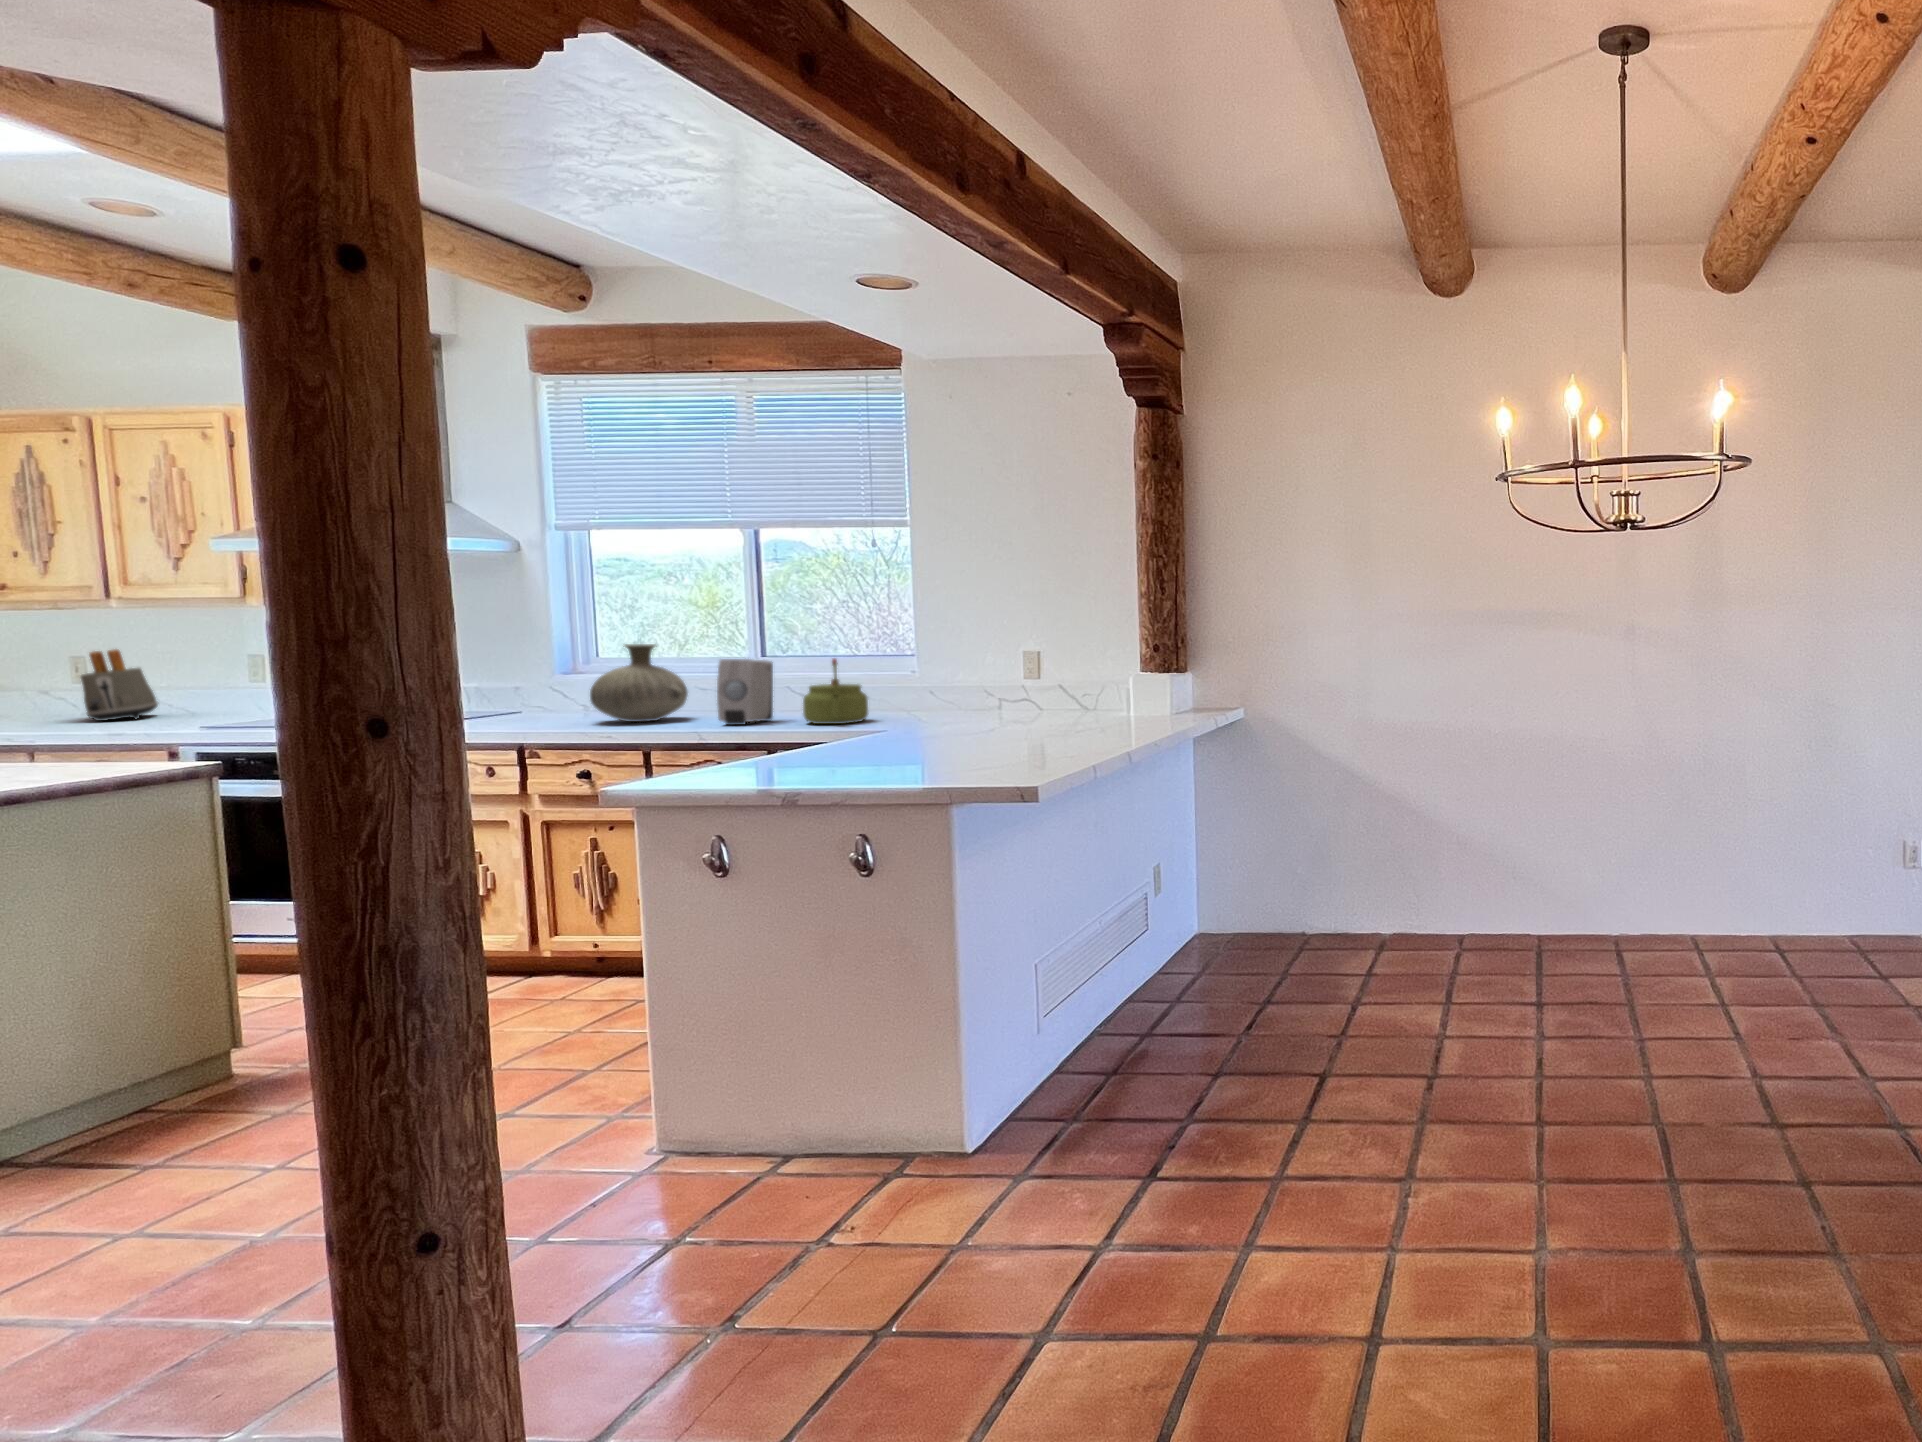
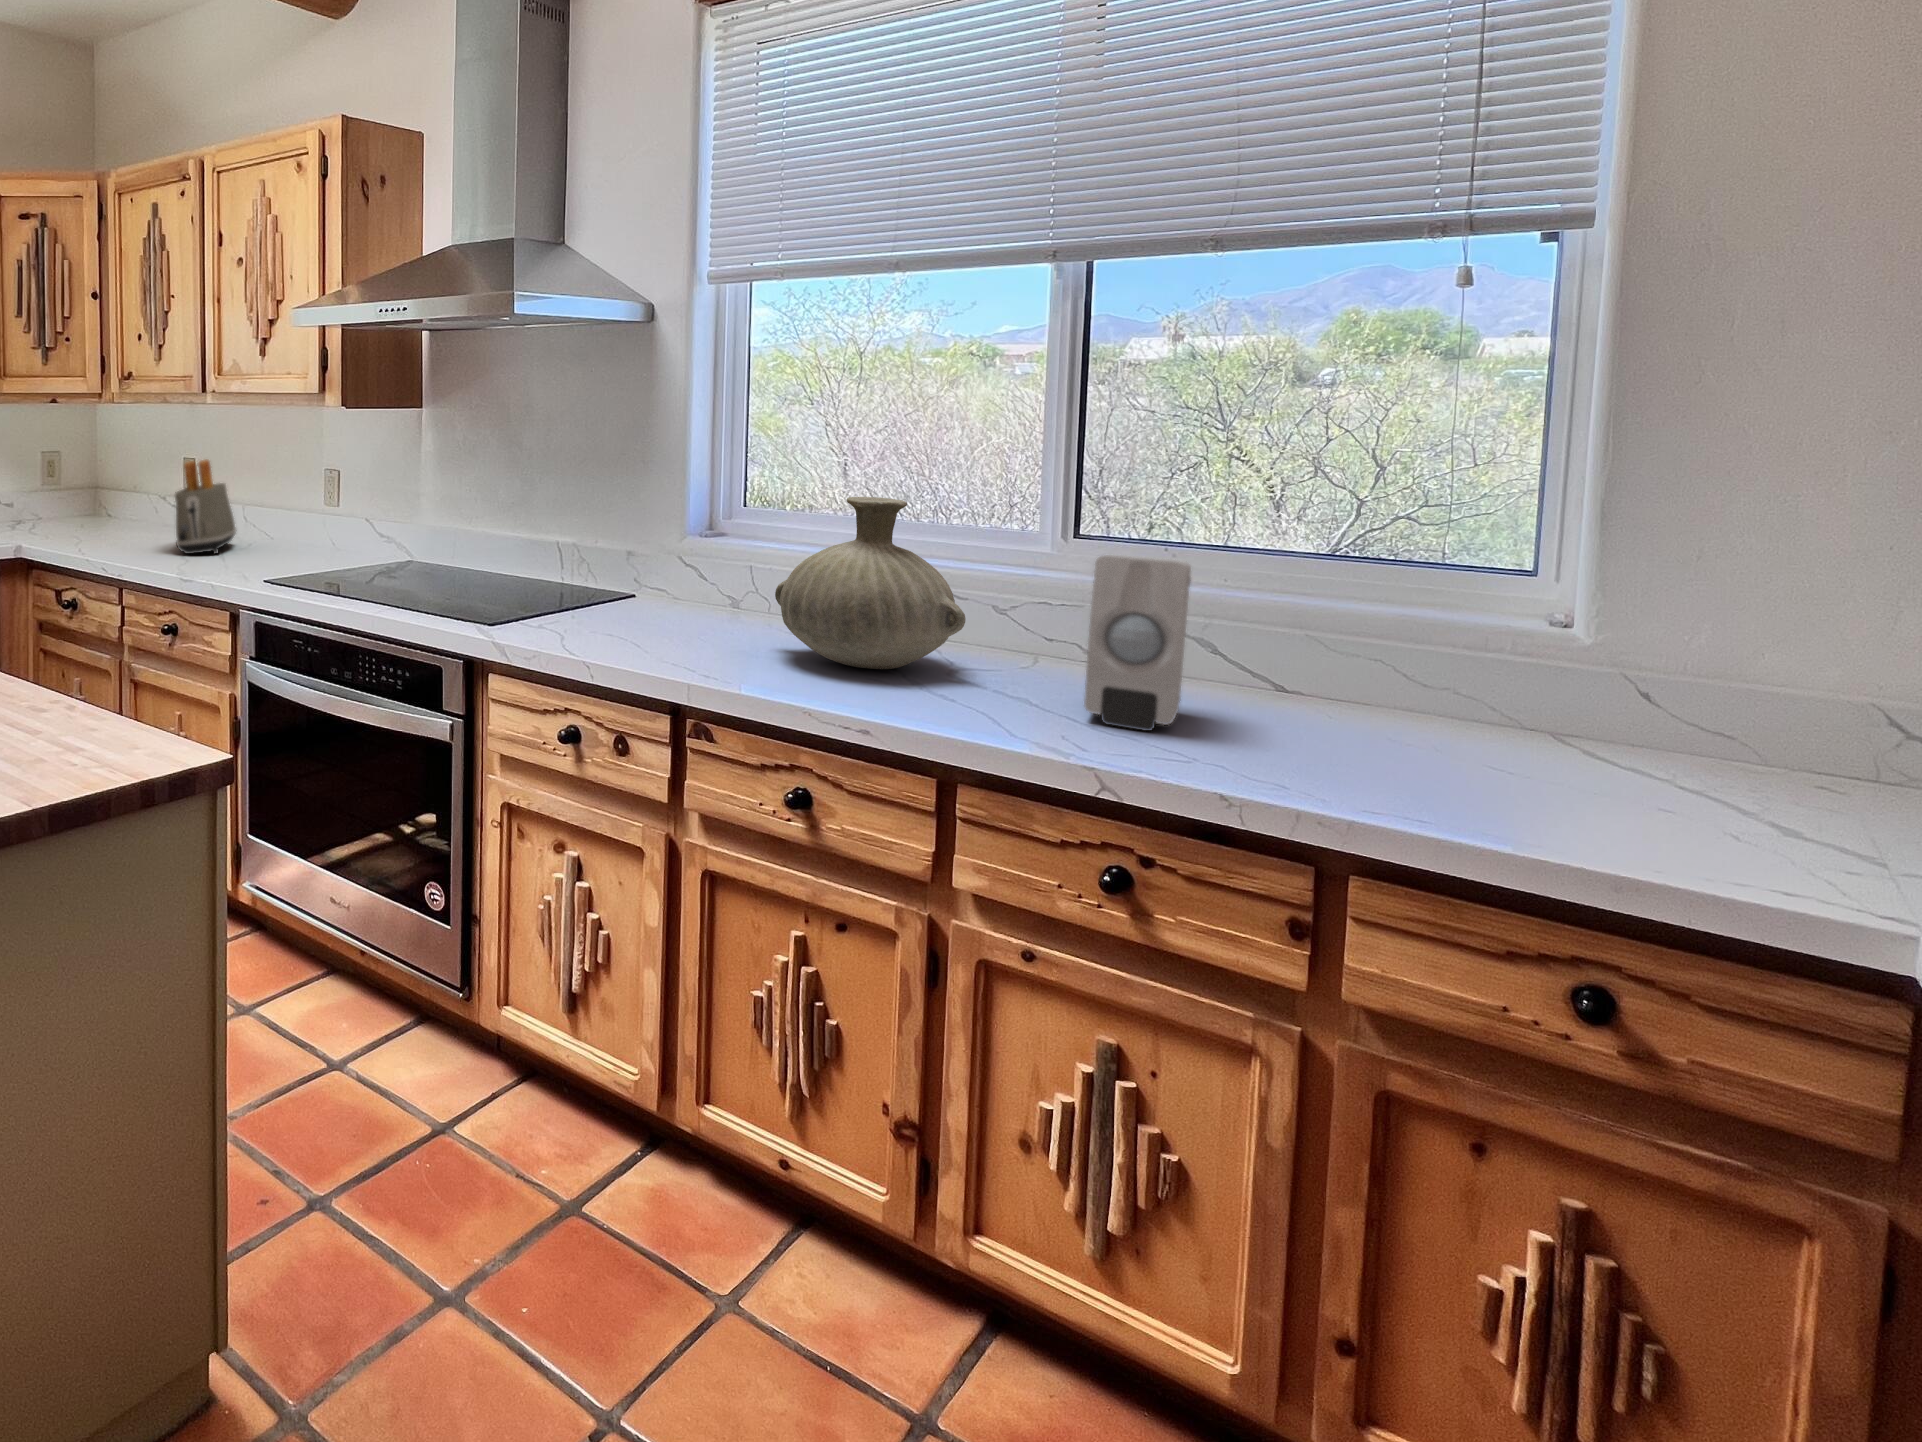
kettle: present [803,659,868,724] -> none [1312,574,1520,777]

